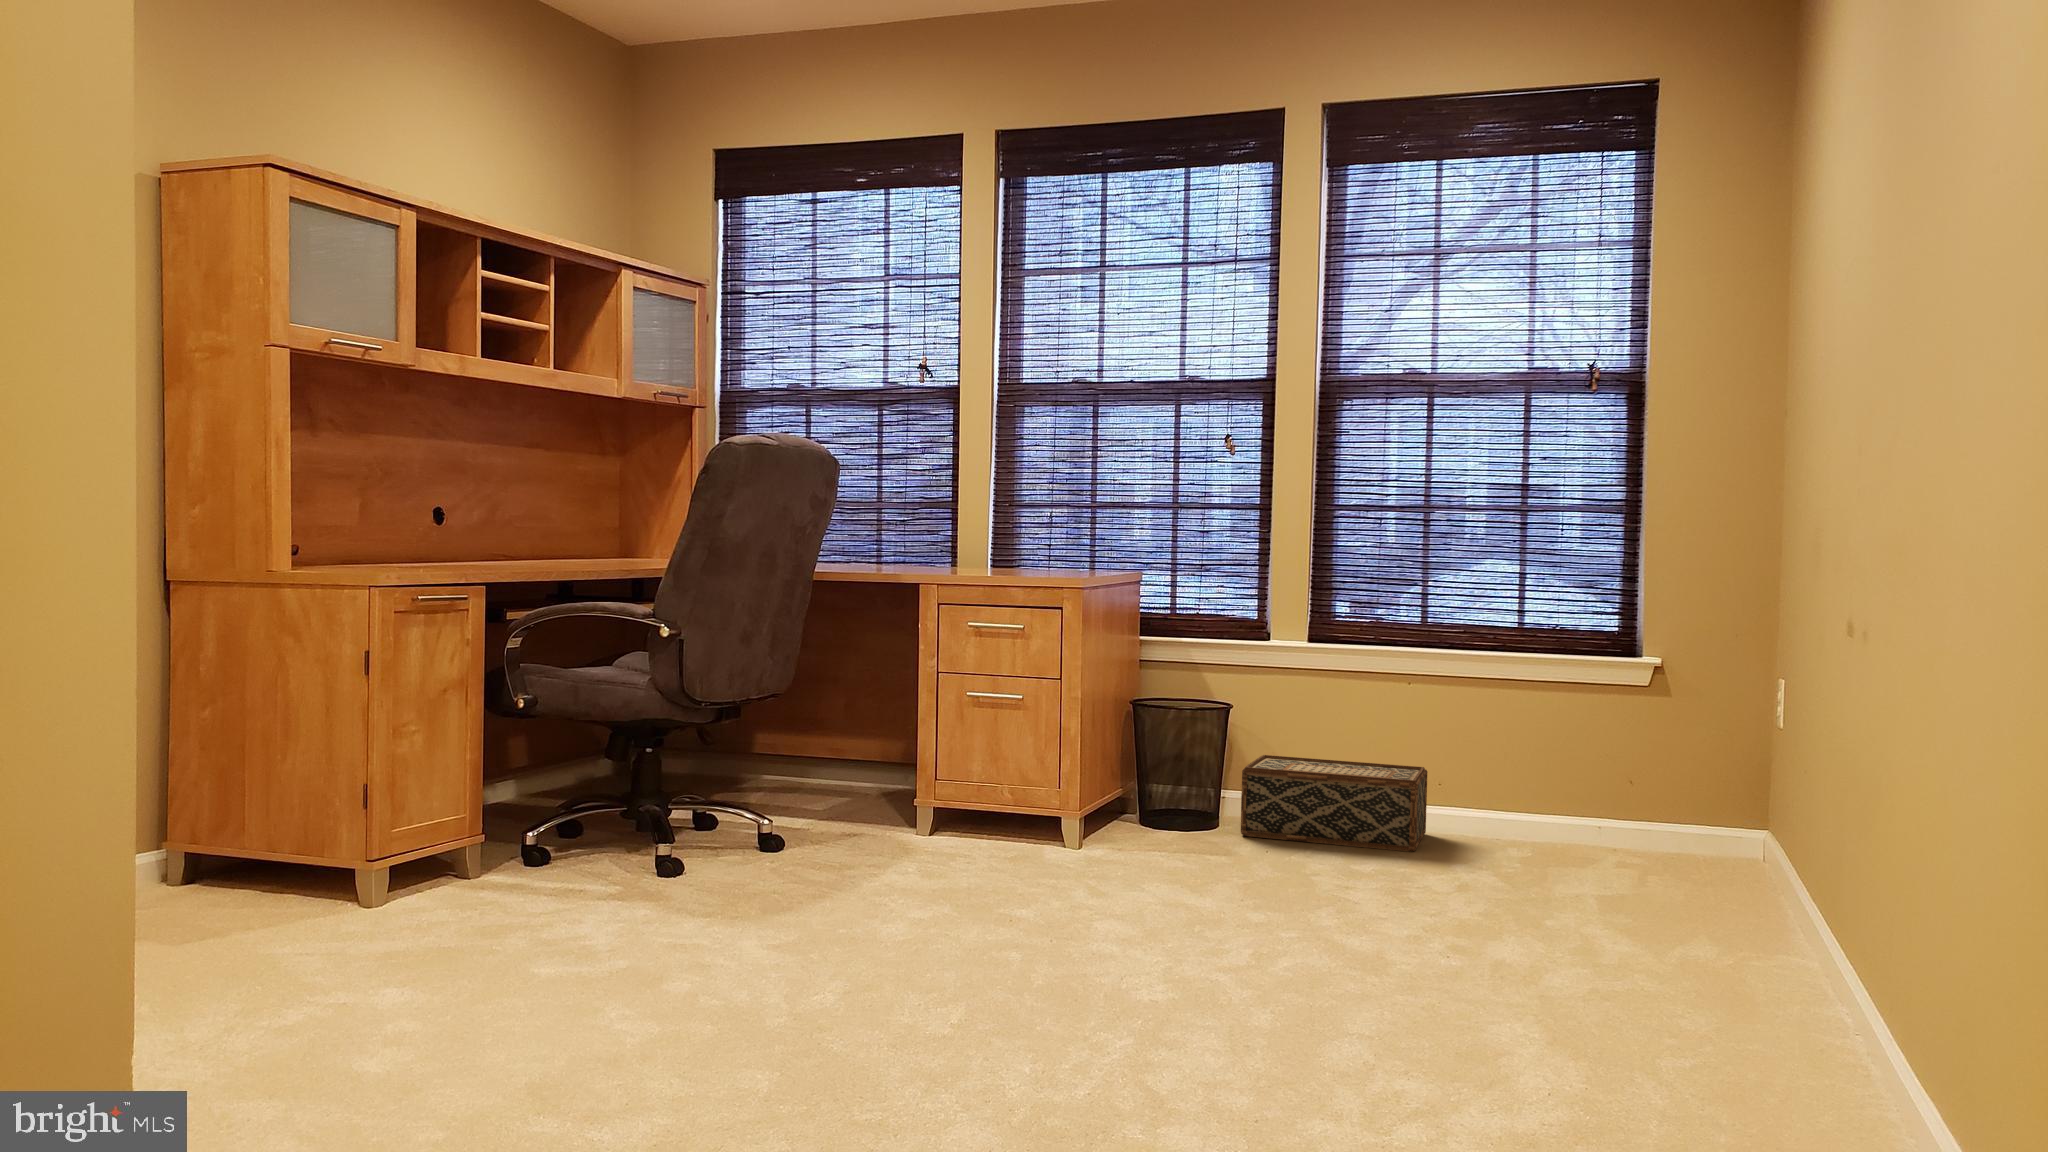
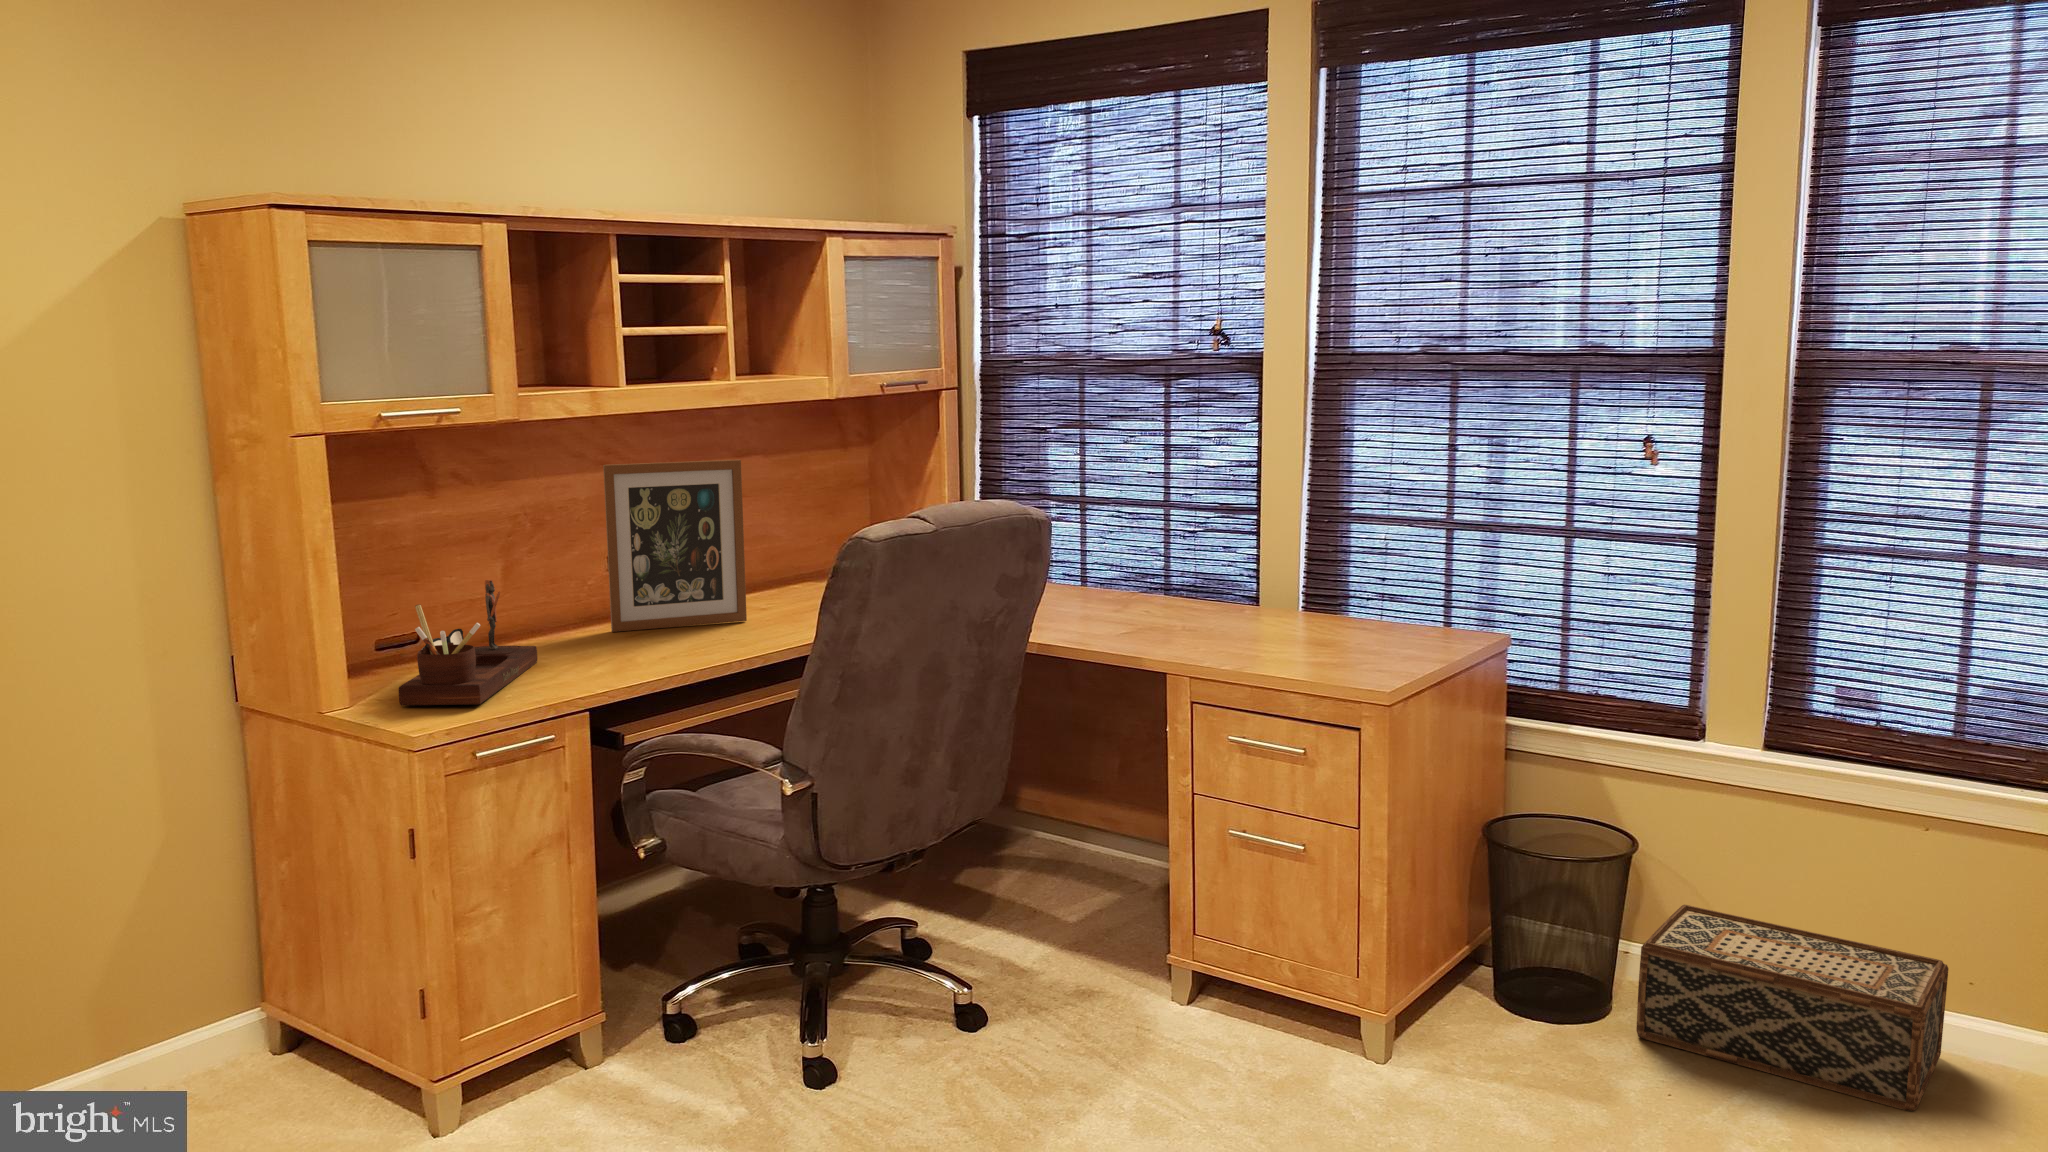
picture frame: none [456,424,565,562] -> present [603,460,747,632]
desk organizer: none [340,495,418,572] -> present [399,580,537,706]

